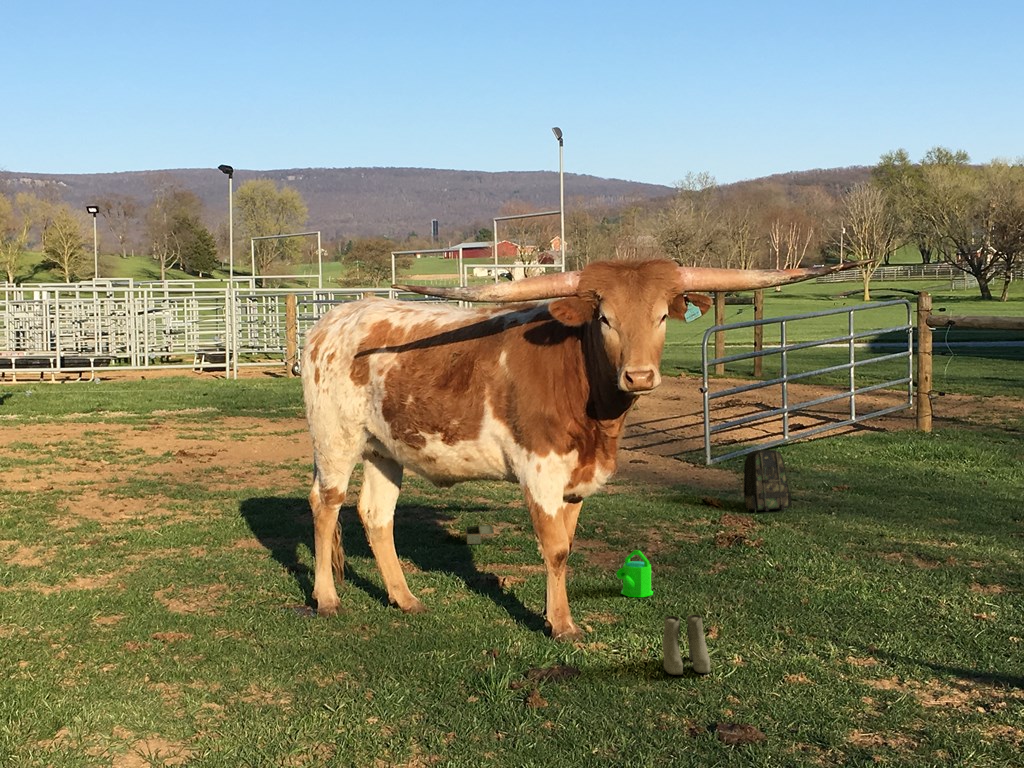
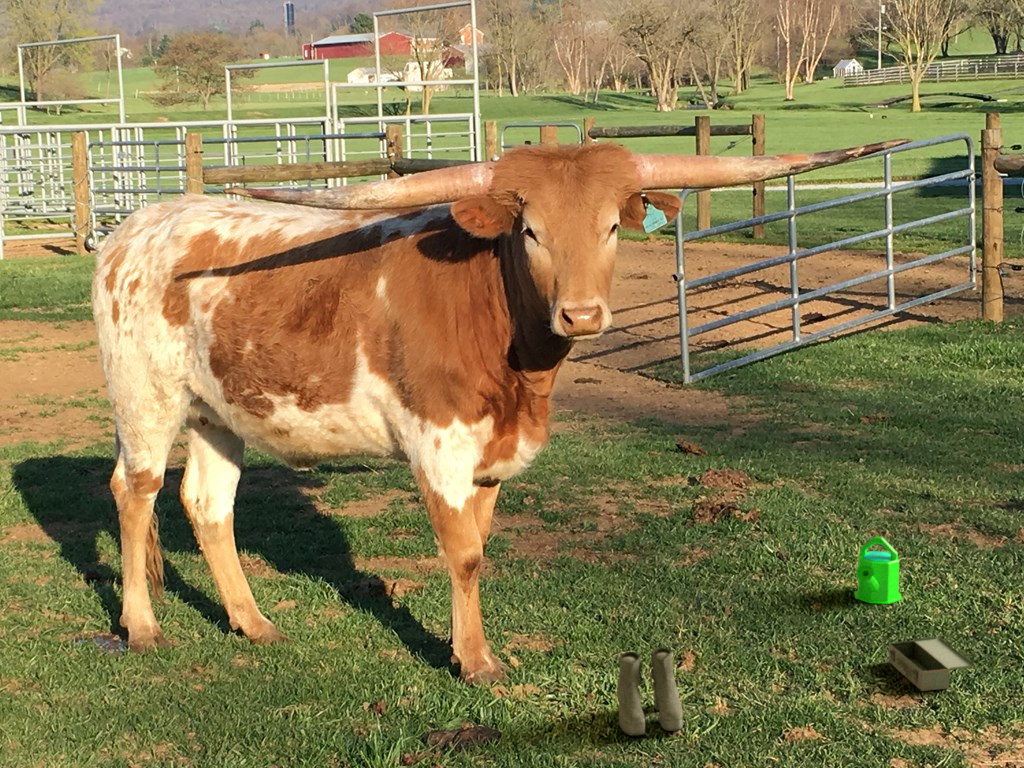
backpack: present [744,450,792,511] -> none [736,373,802,465]
toolbox: present [463,525,494,544] -> present [888,637,975,691]
watering can: present [617,550,653,597] -> present [854,536,902,604]

